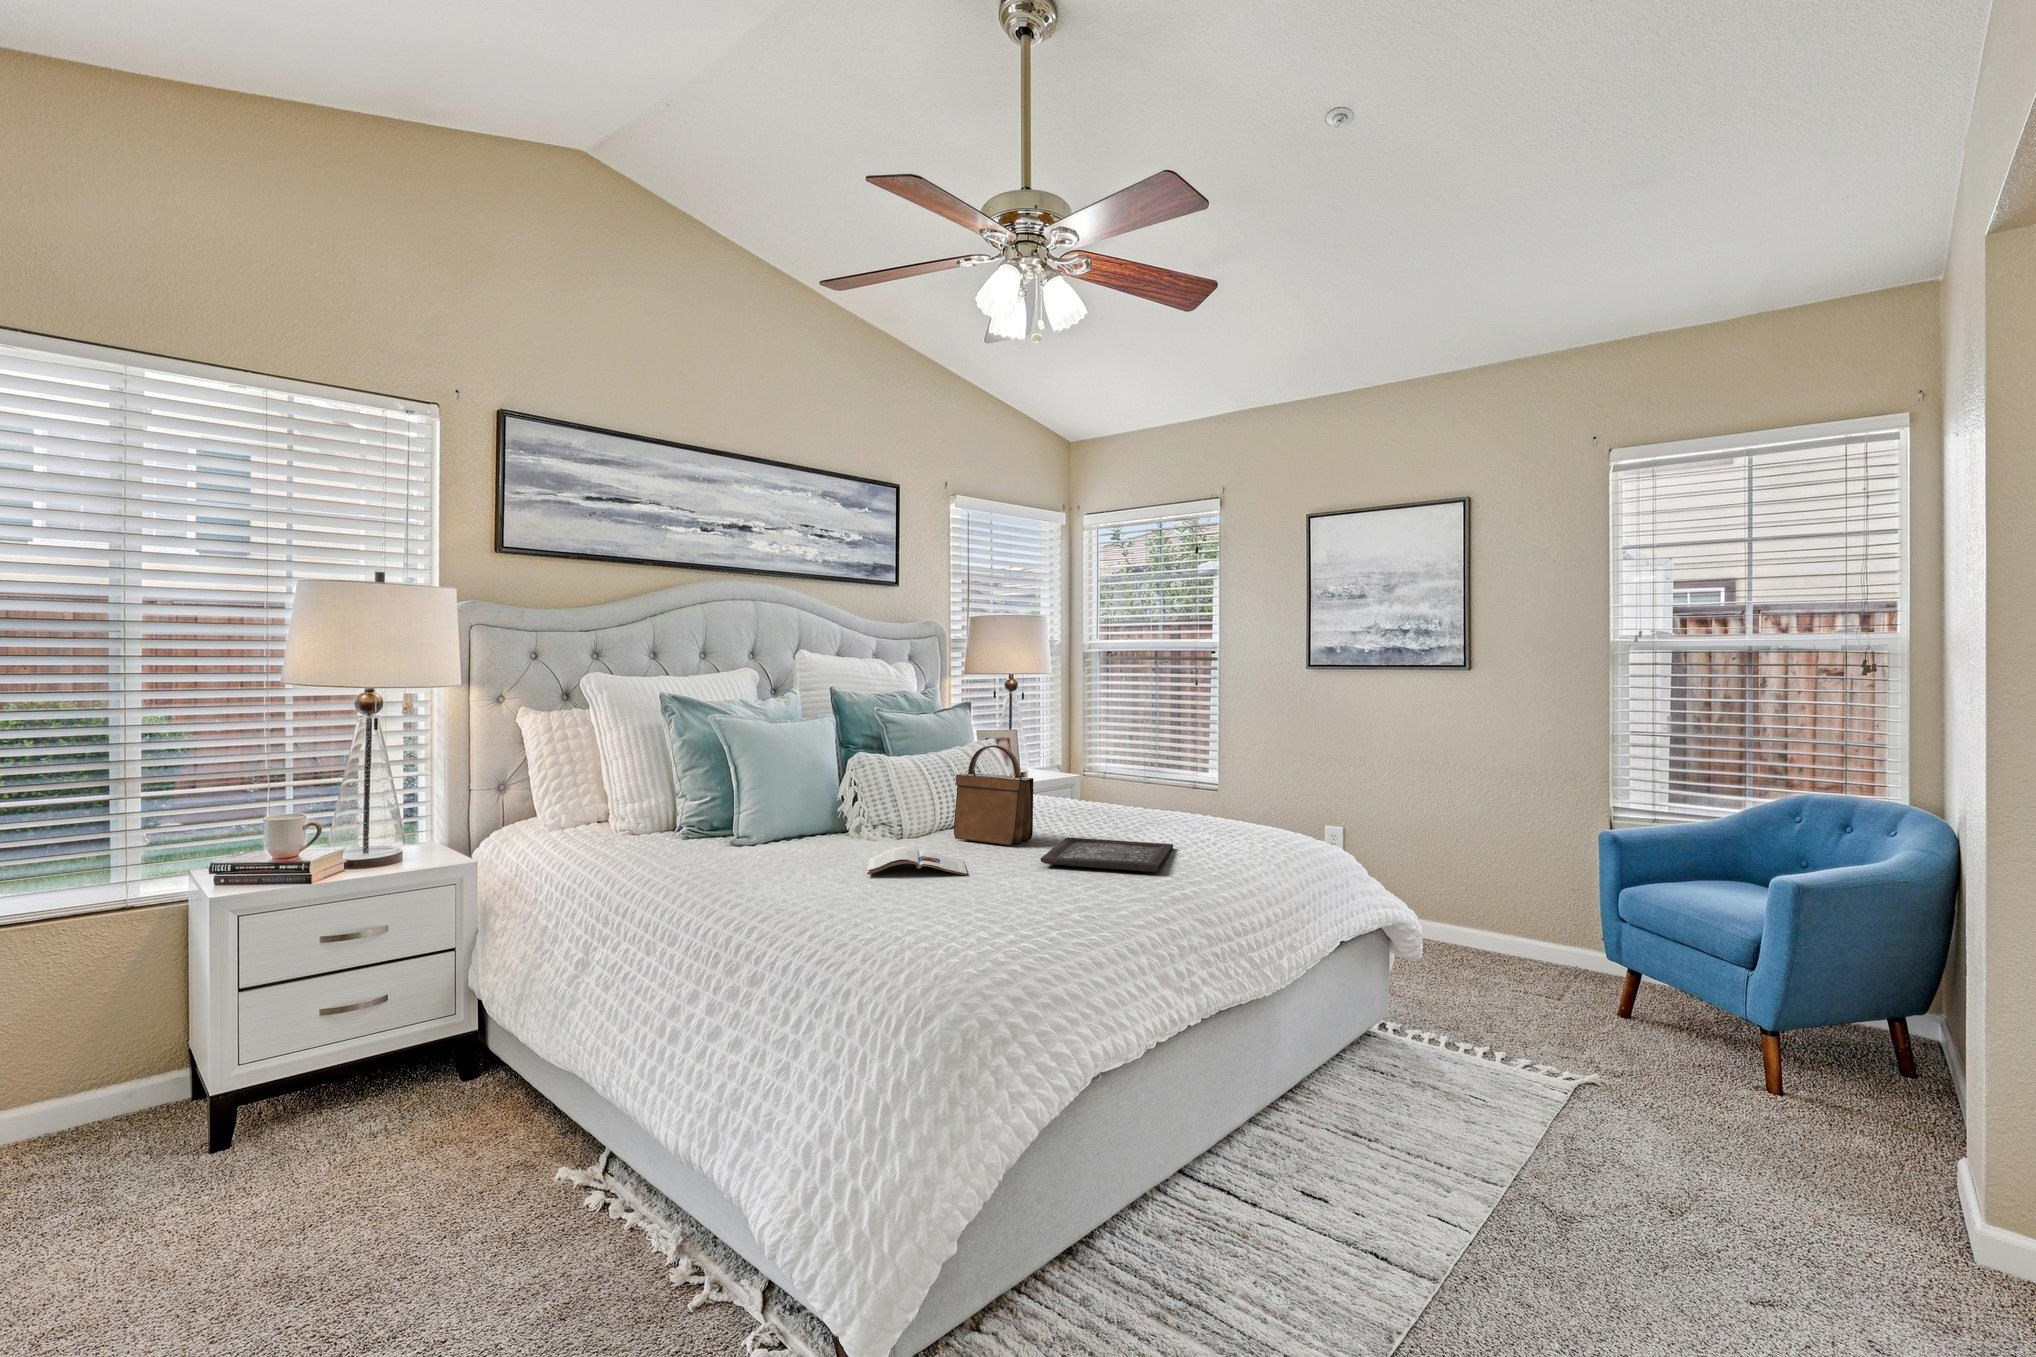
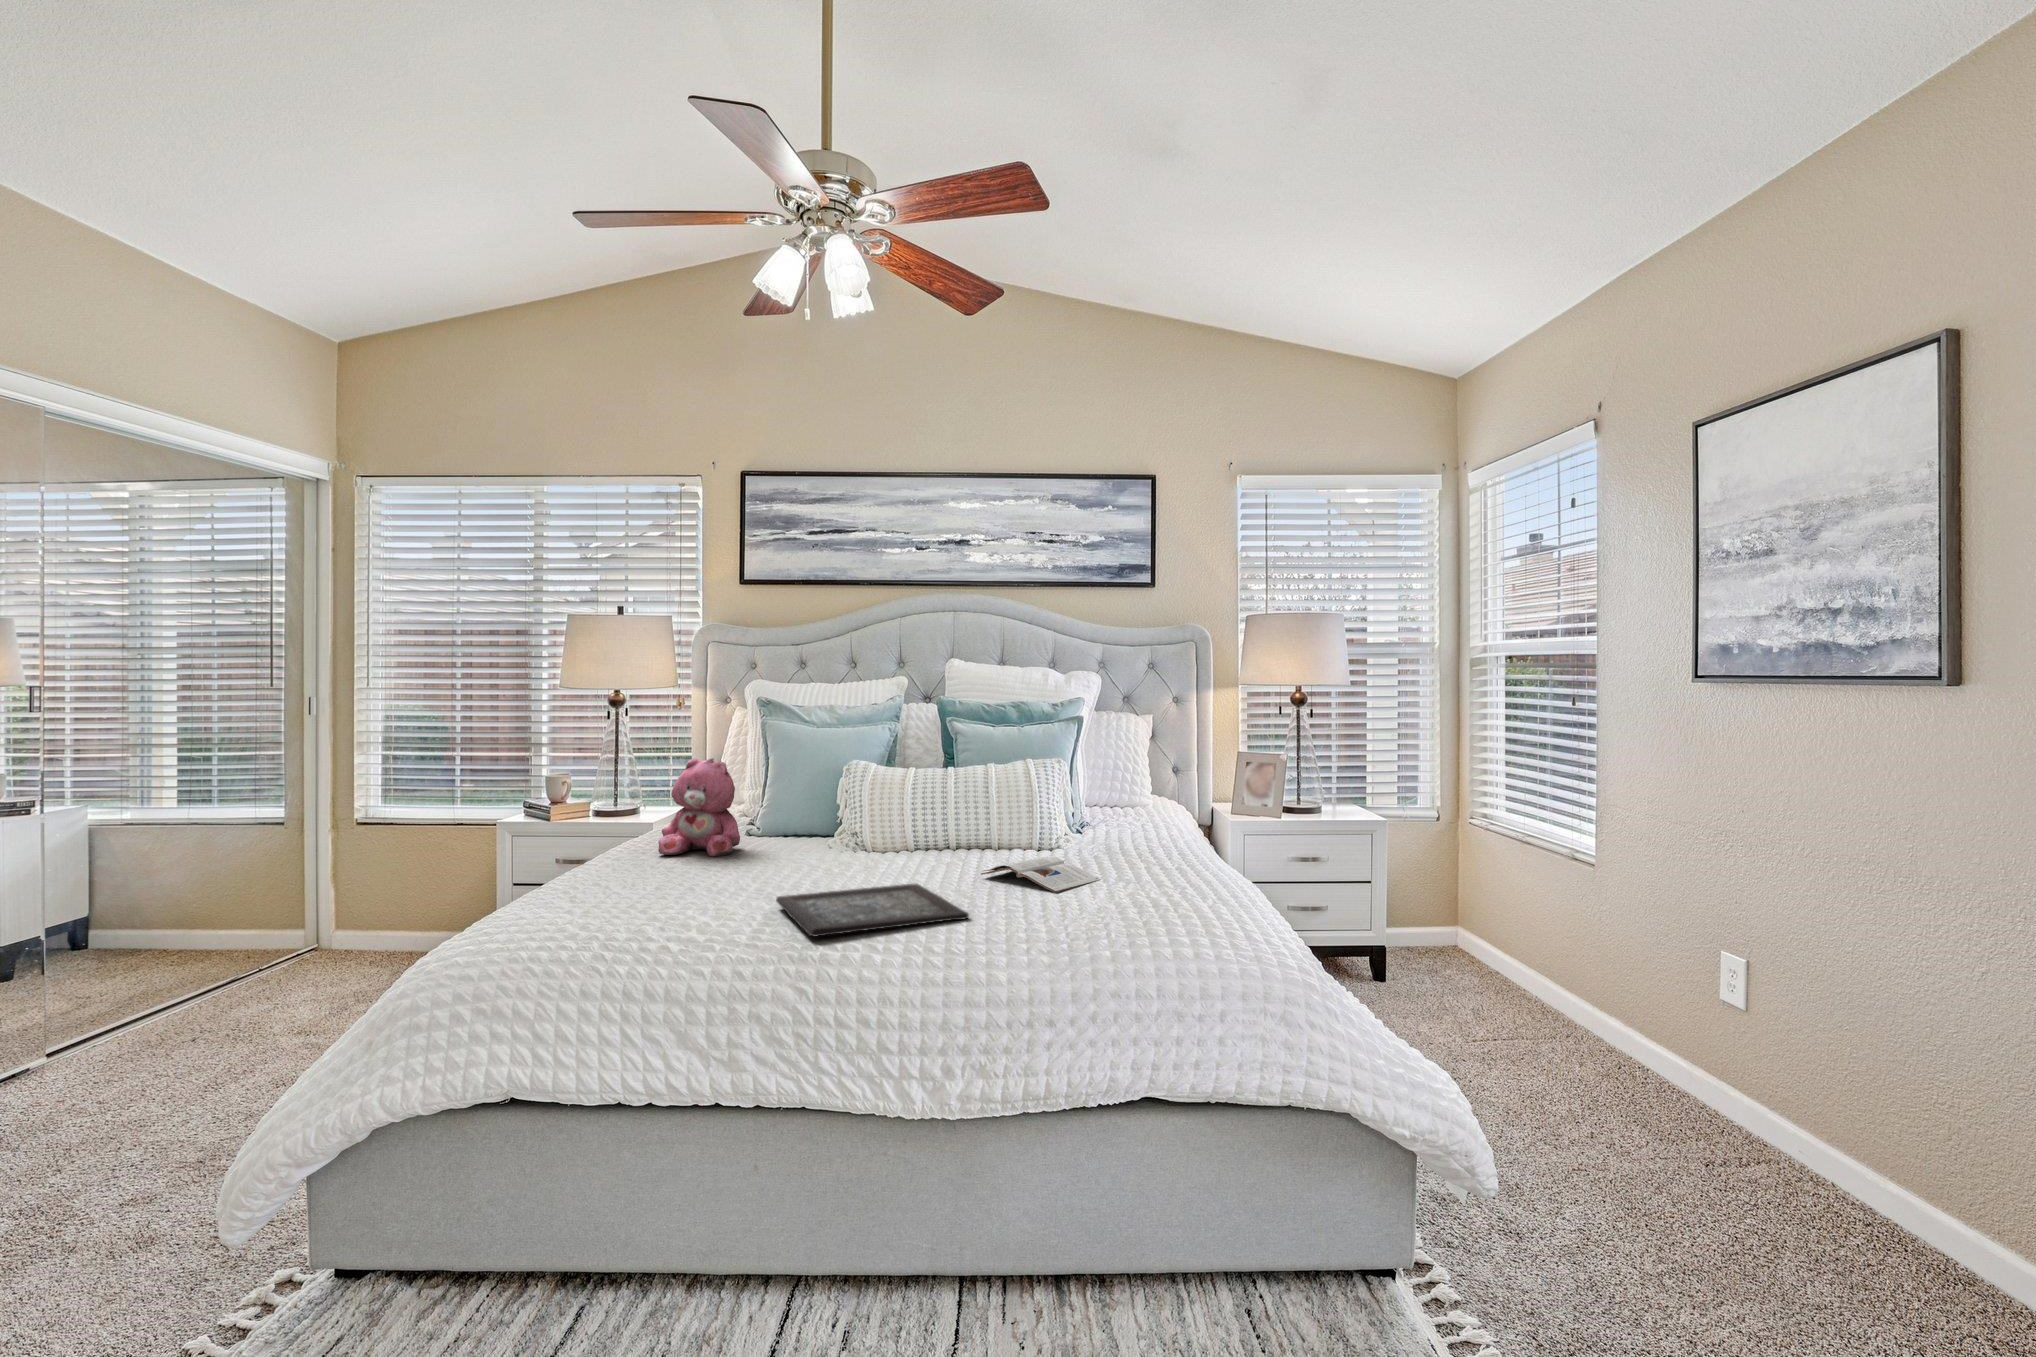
handbag: present [954,745,1033,846] -> none [850,767,897,881]
teddy bear: none [712,753,812,860] -> present [658,758,740,856]
magazine: present [867,847,967,875] -> present [981,856,1101,893]

